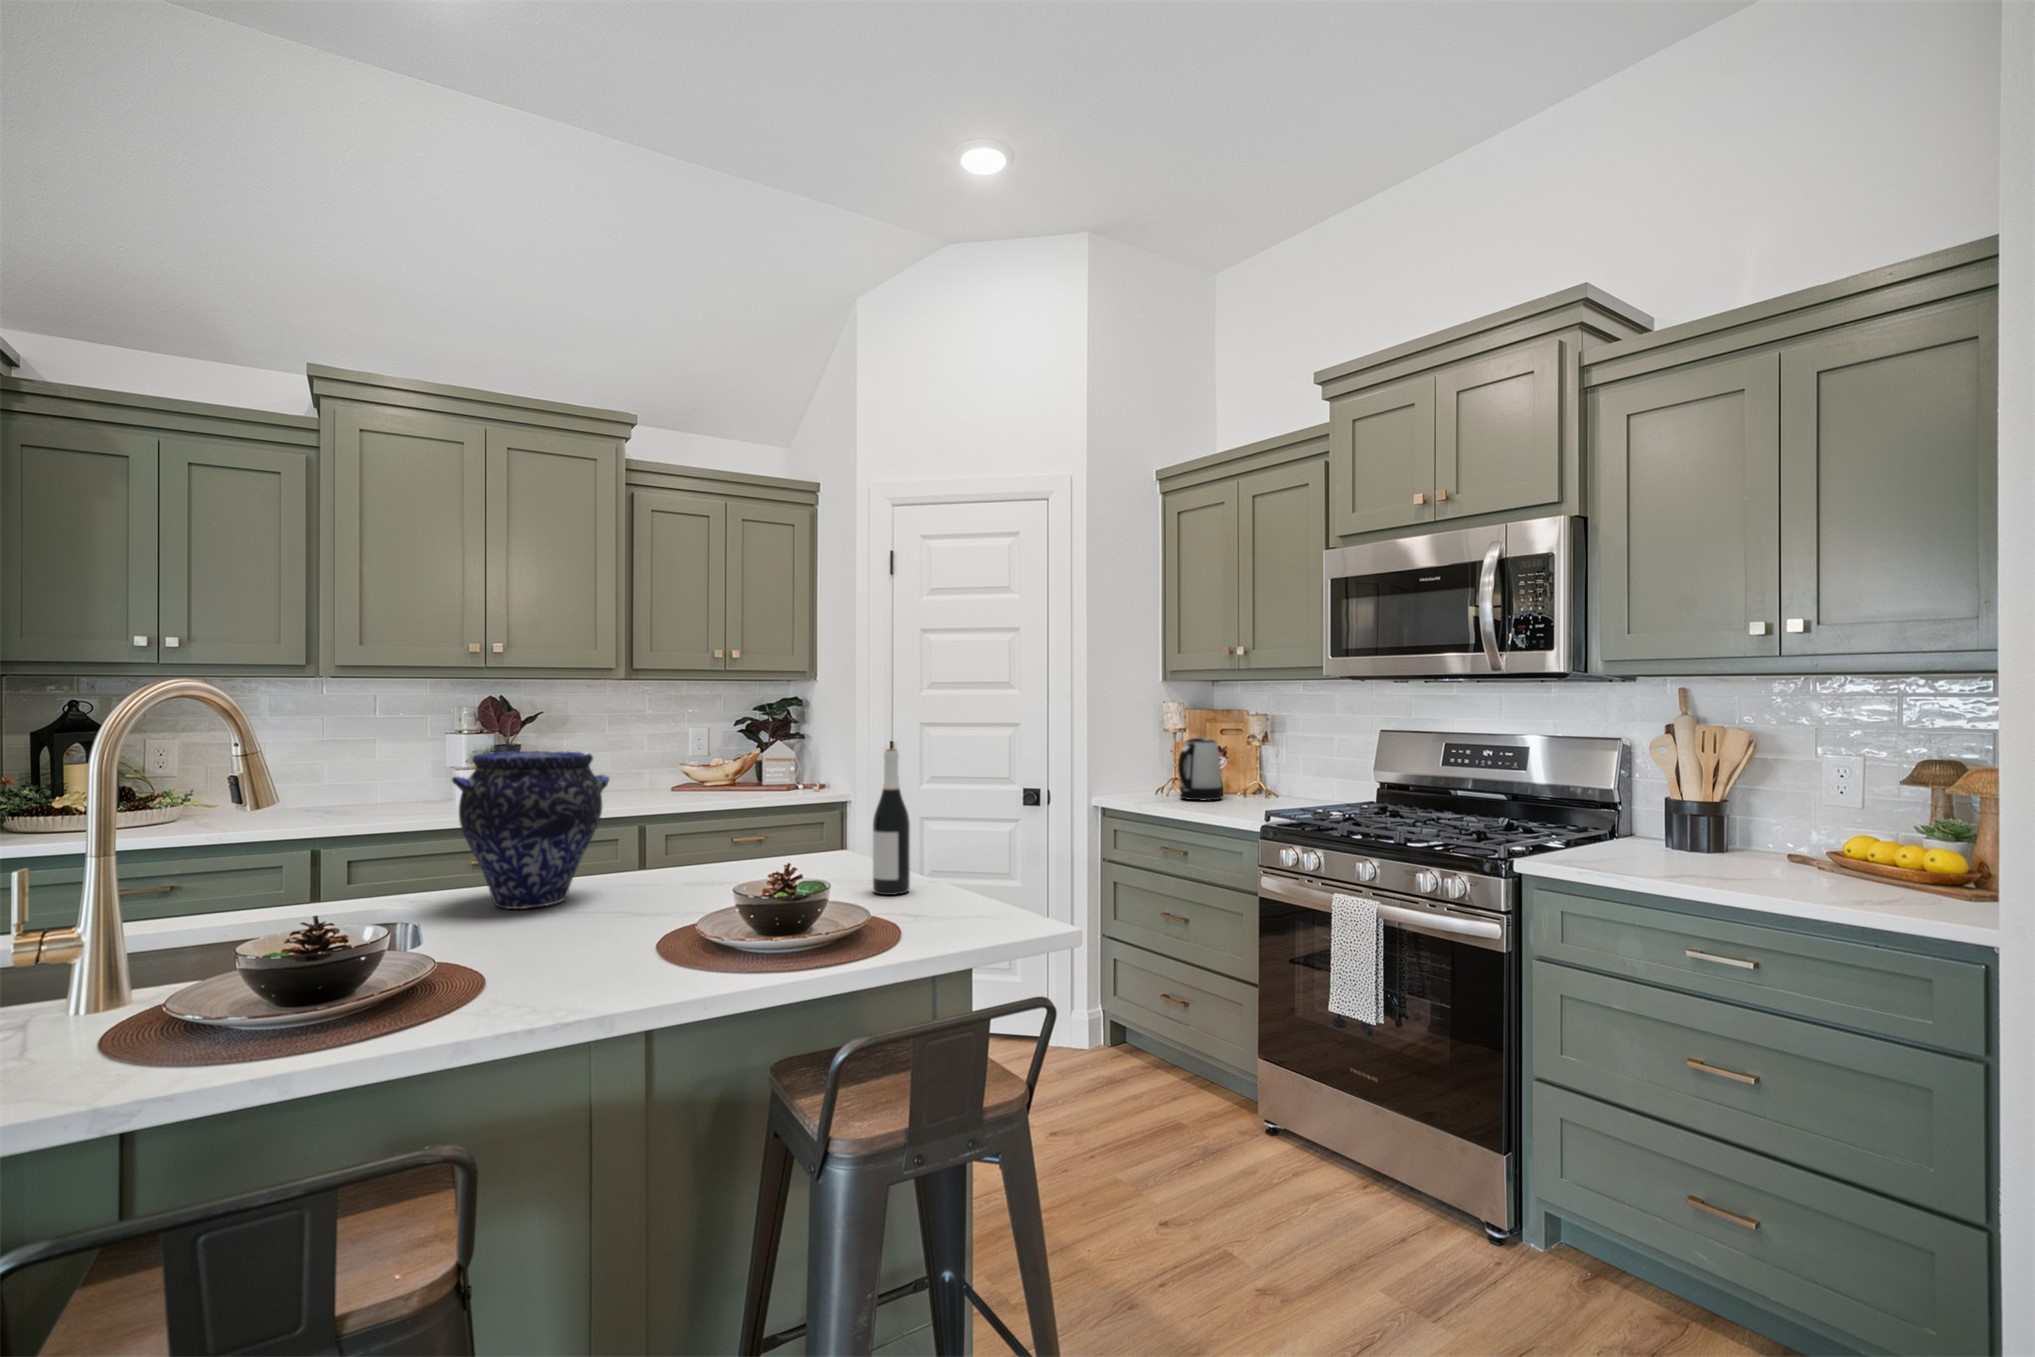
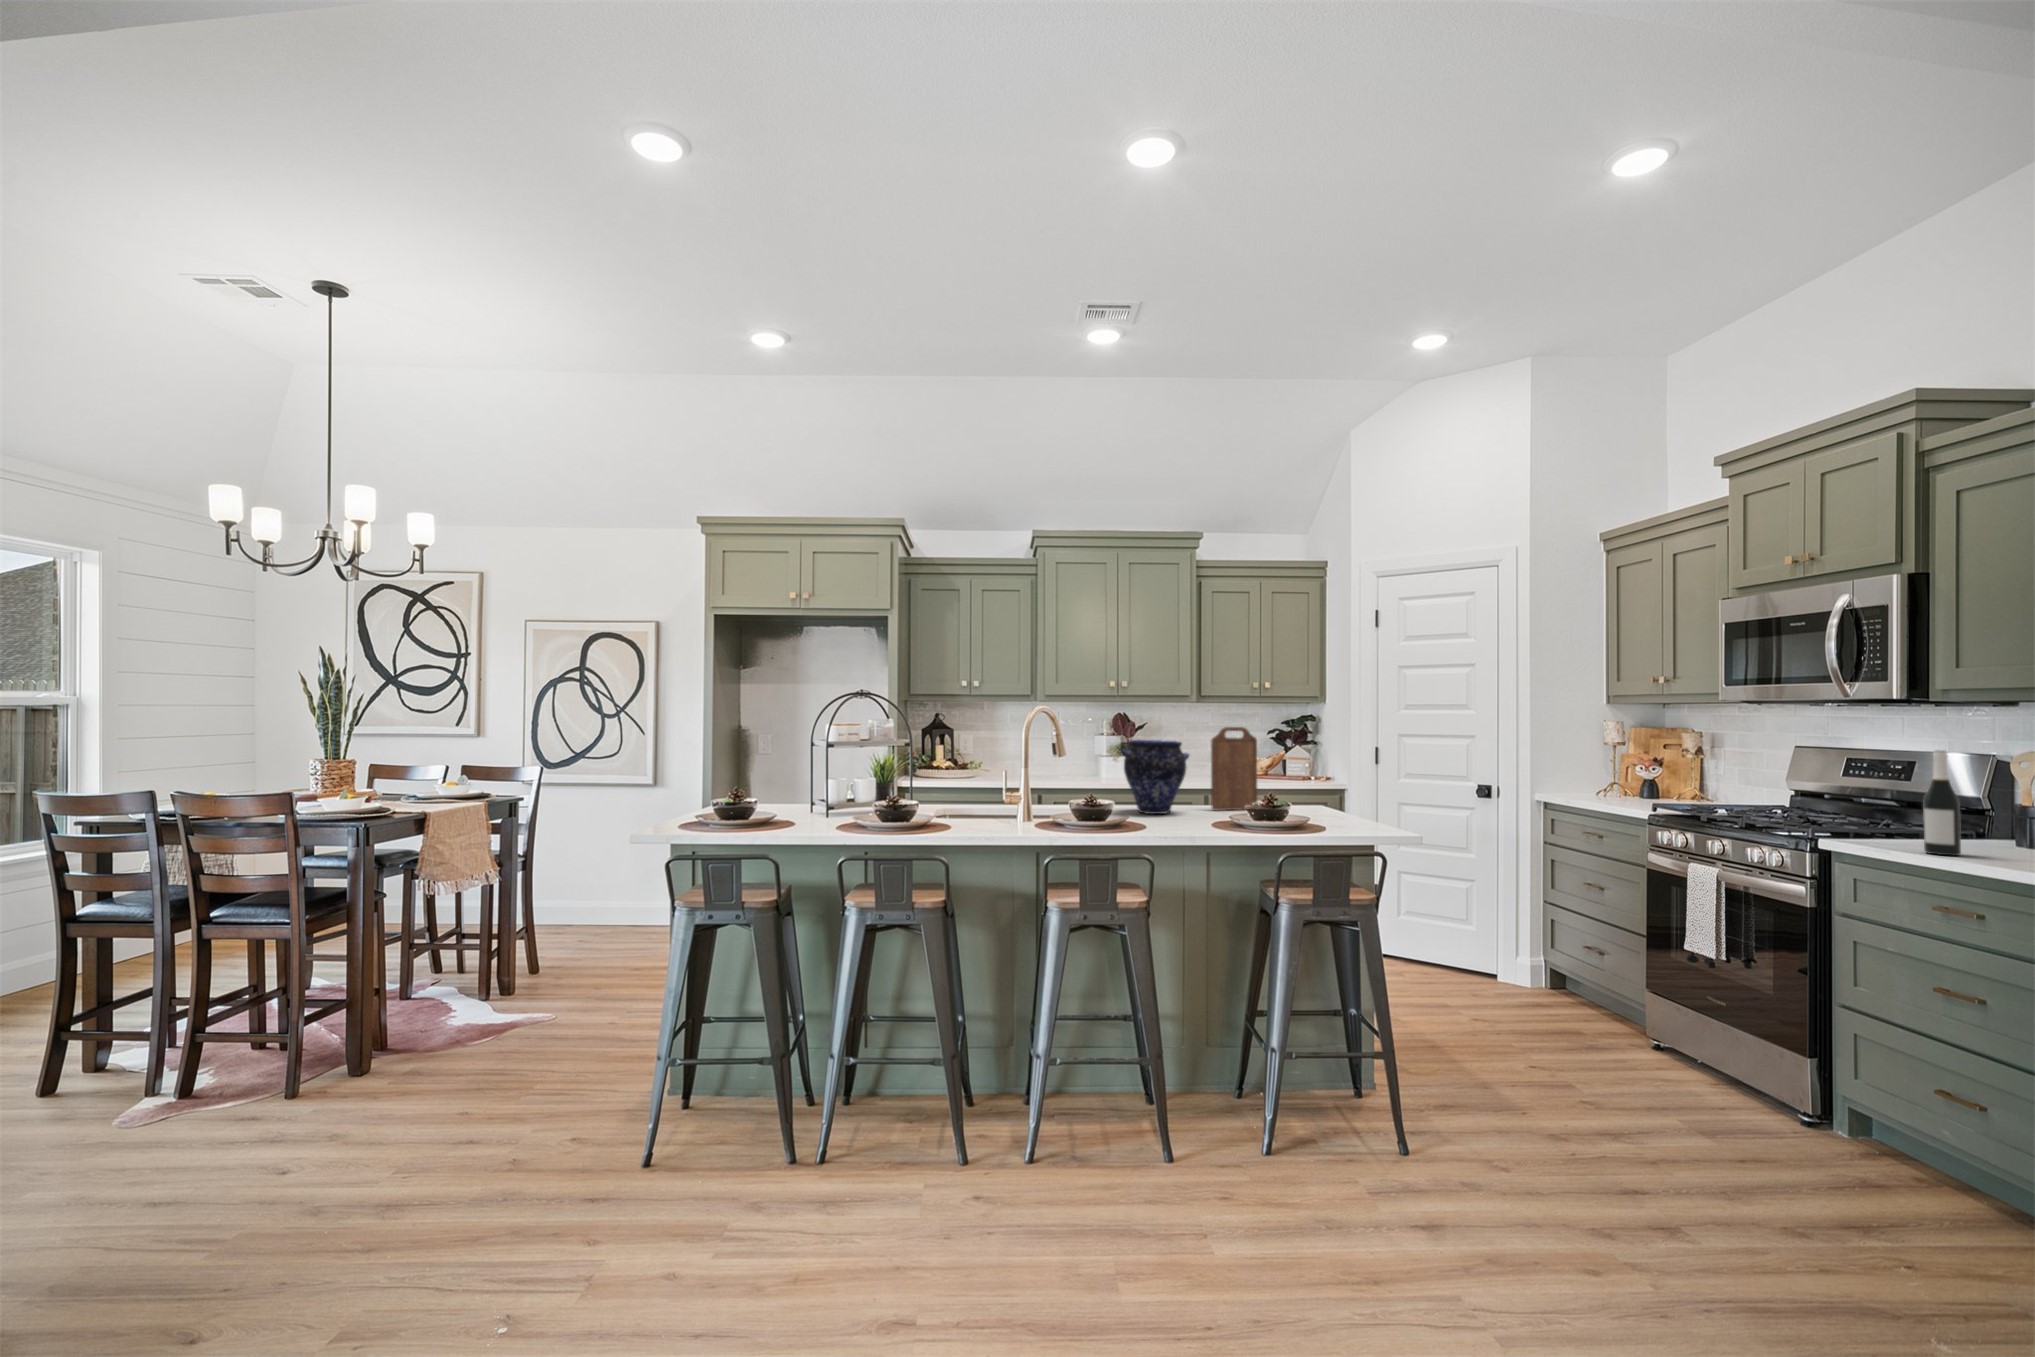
cutting board: none [654,721,741,881] -> present [1211,727,1257,810]
kettle: present [1178,738,1222,800] -> none [1599,750,1643,799]
wine bottle: present [873,749,910,895] -> present [1923,750,1961,856]

